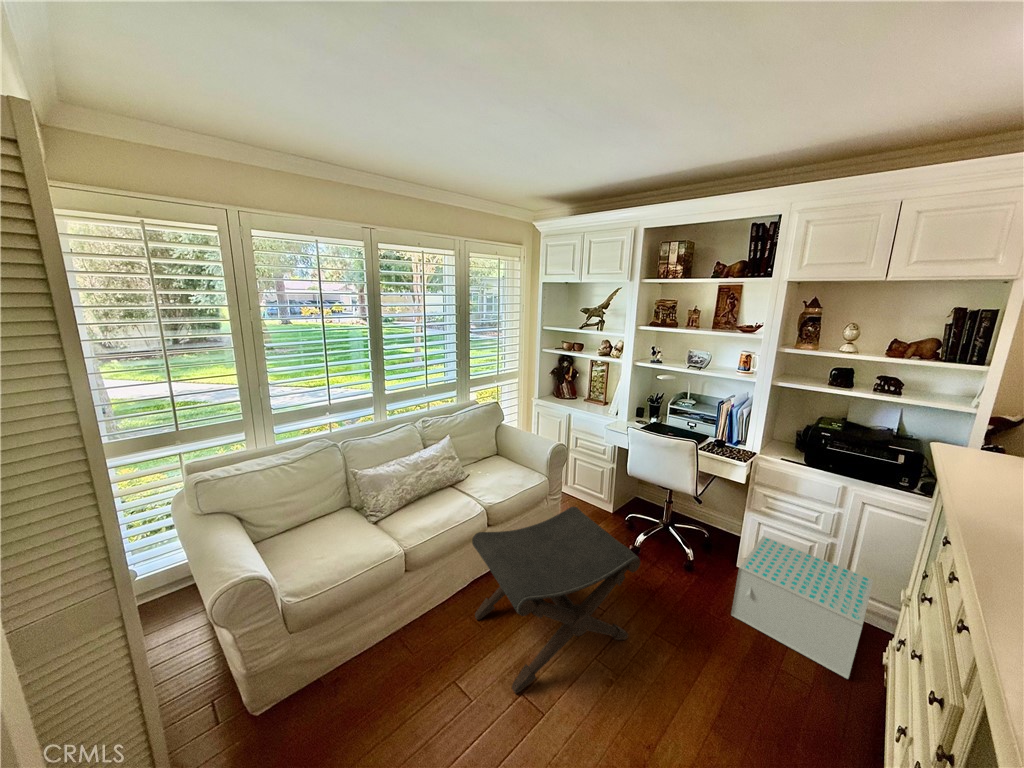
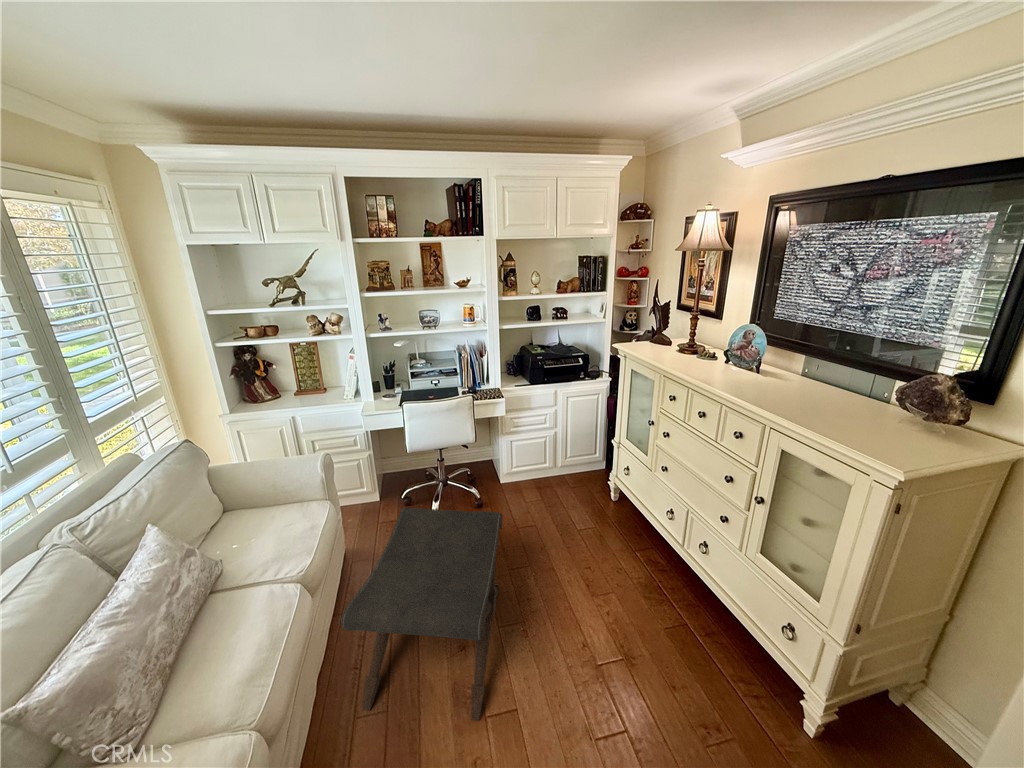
storage box: present [731,536,873,679] -> none [517,443,600,516]

